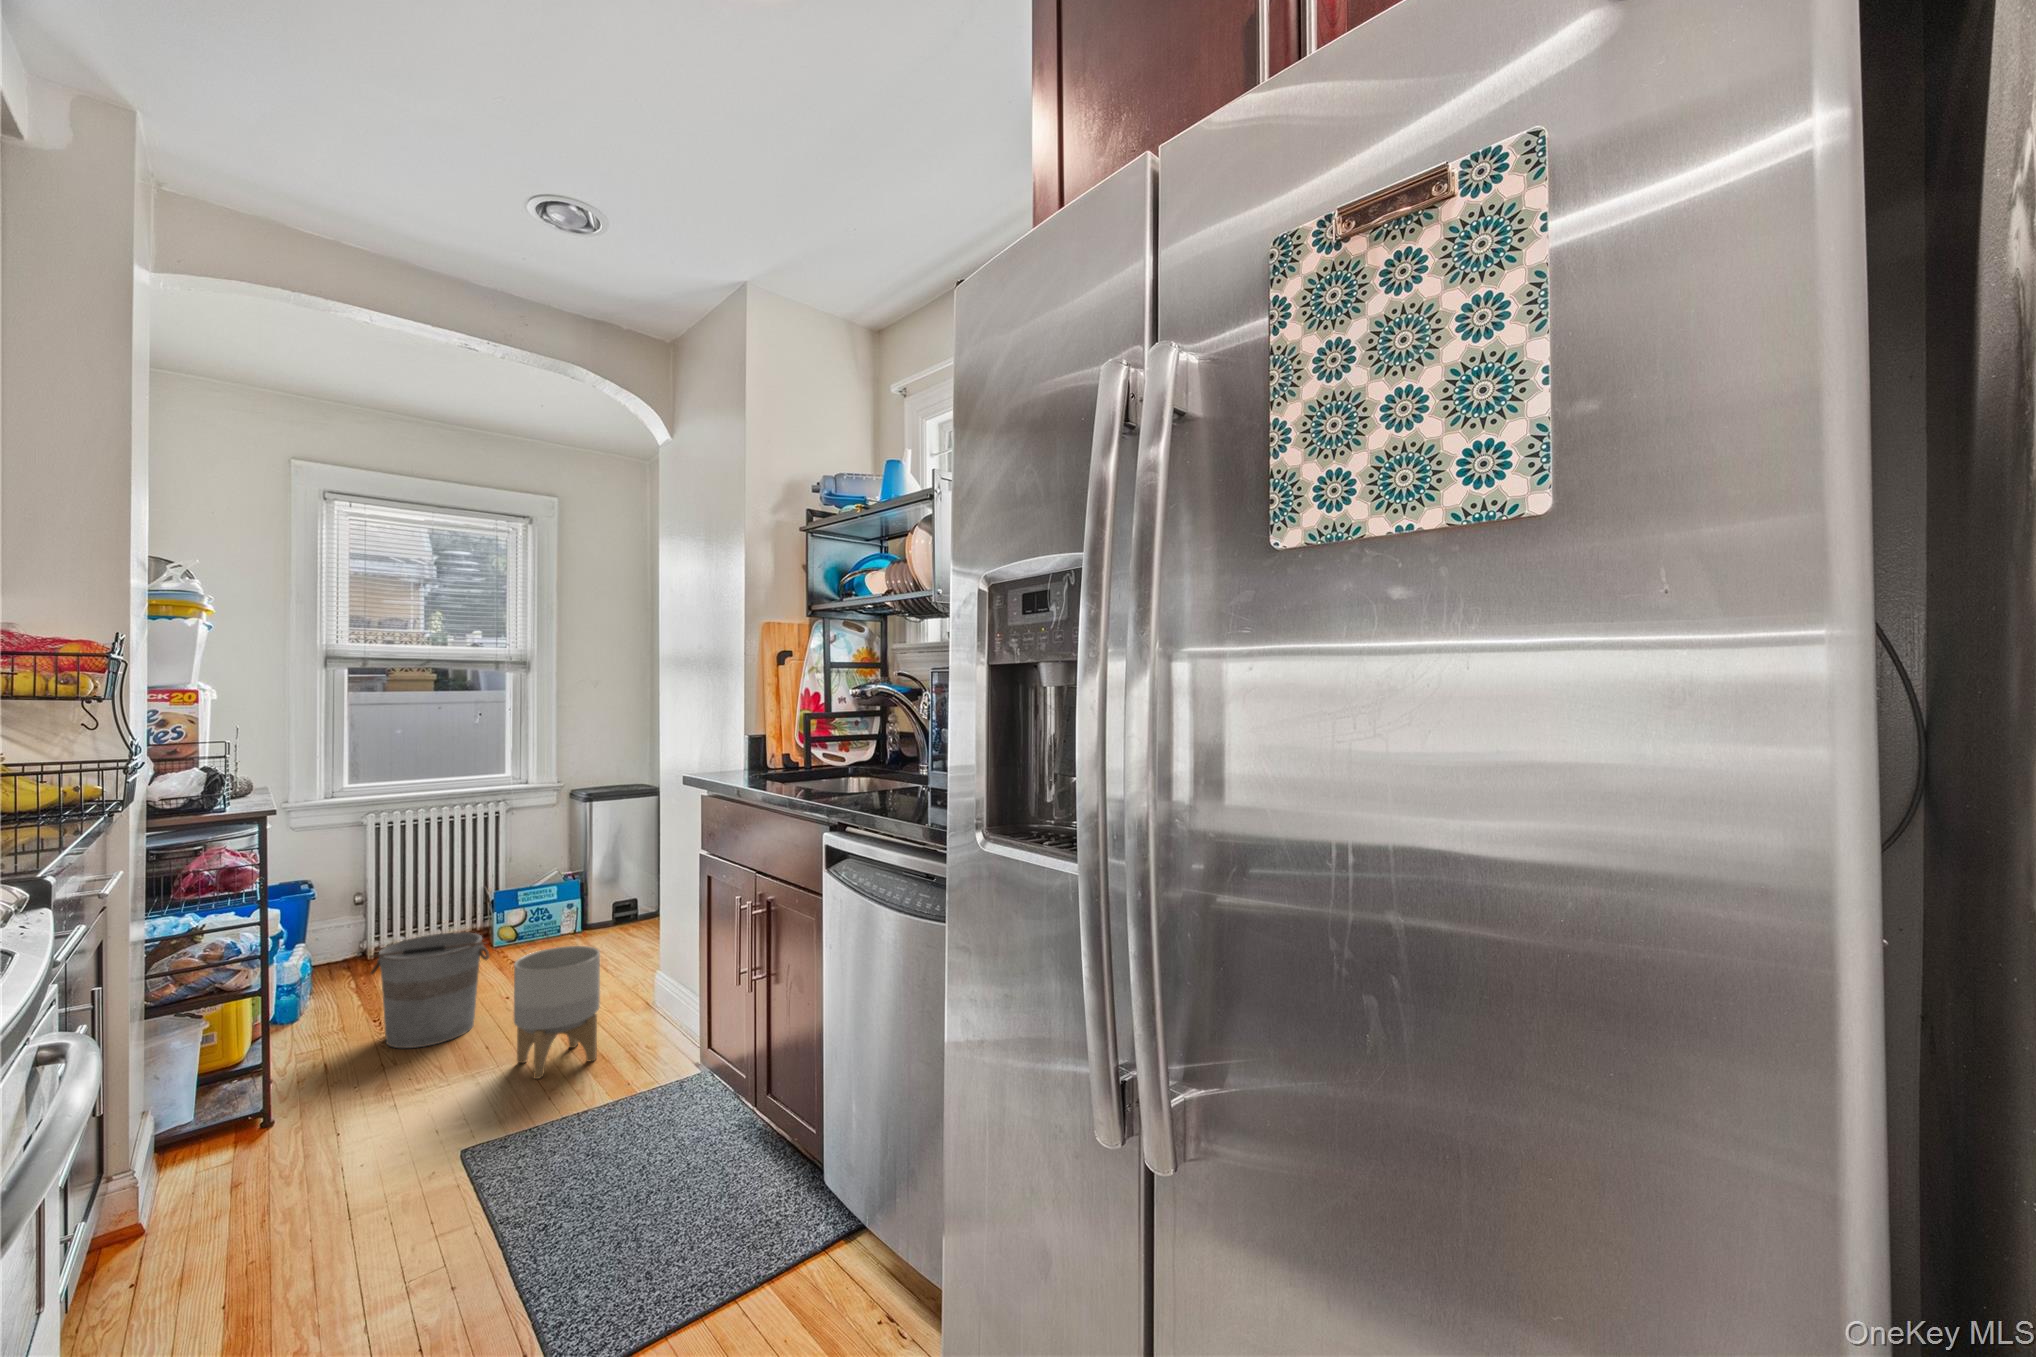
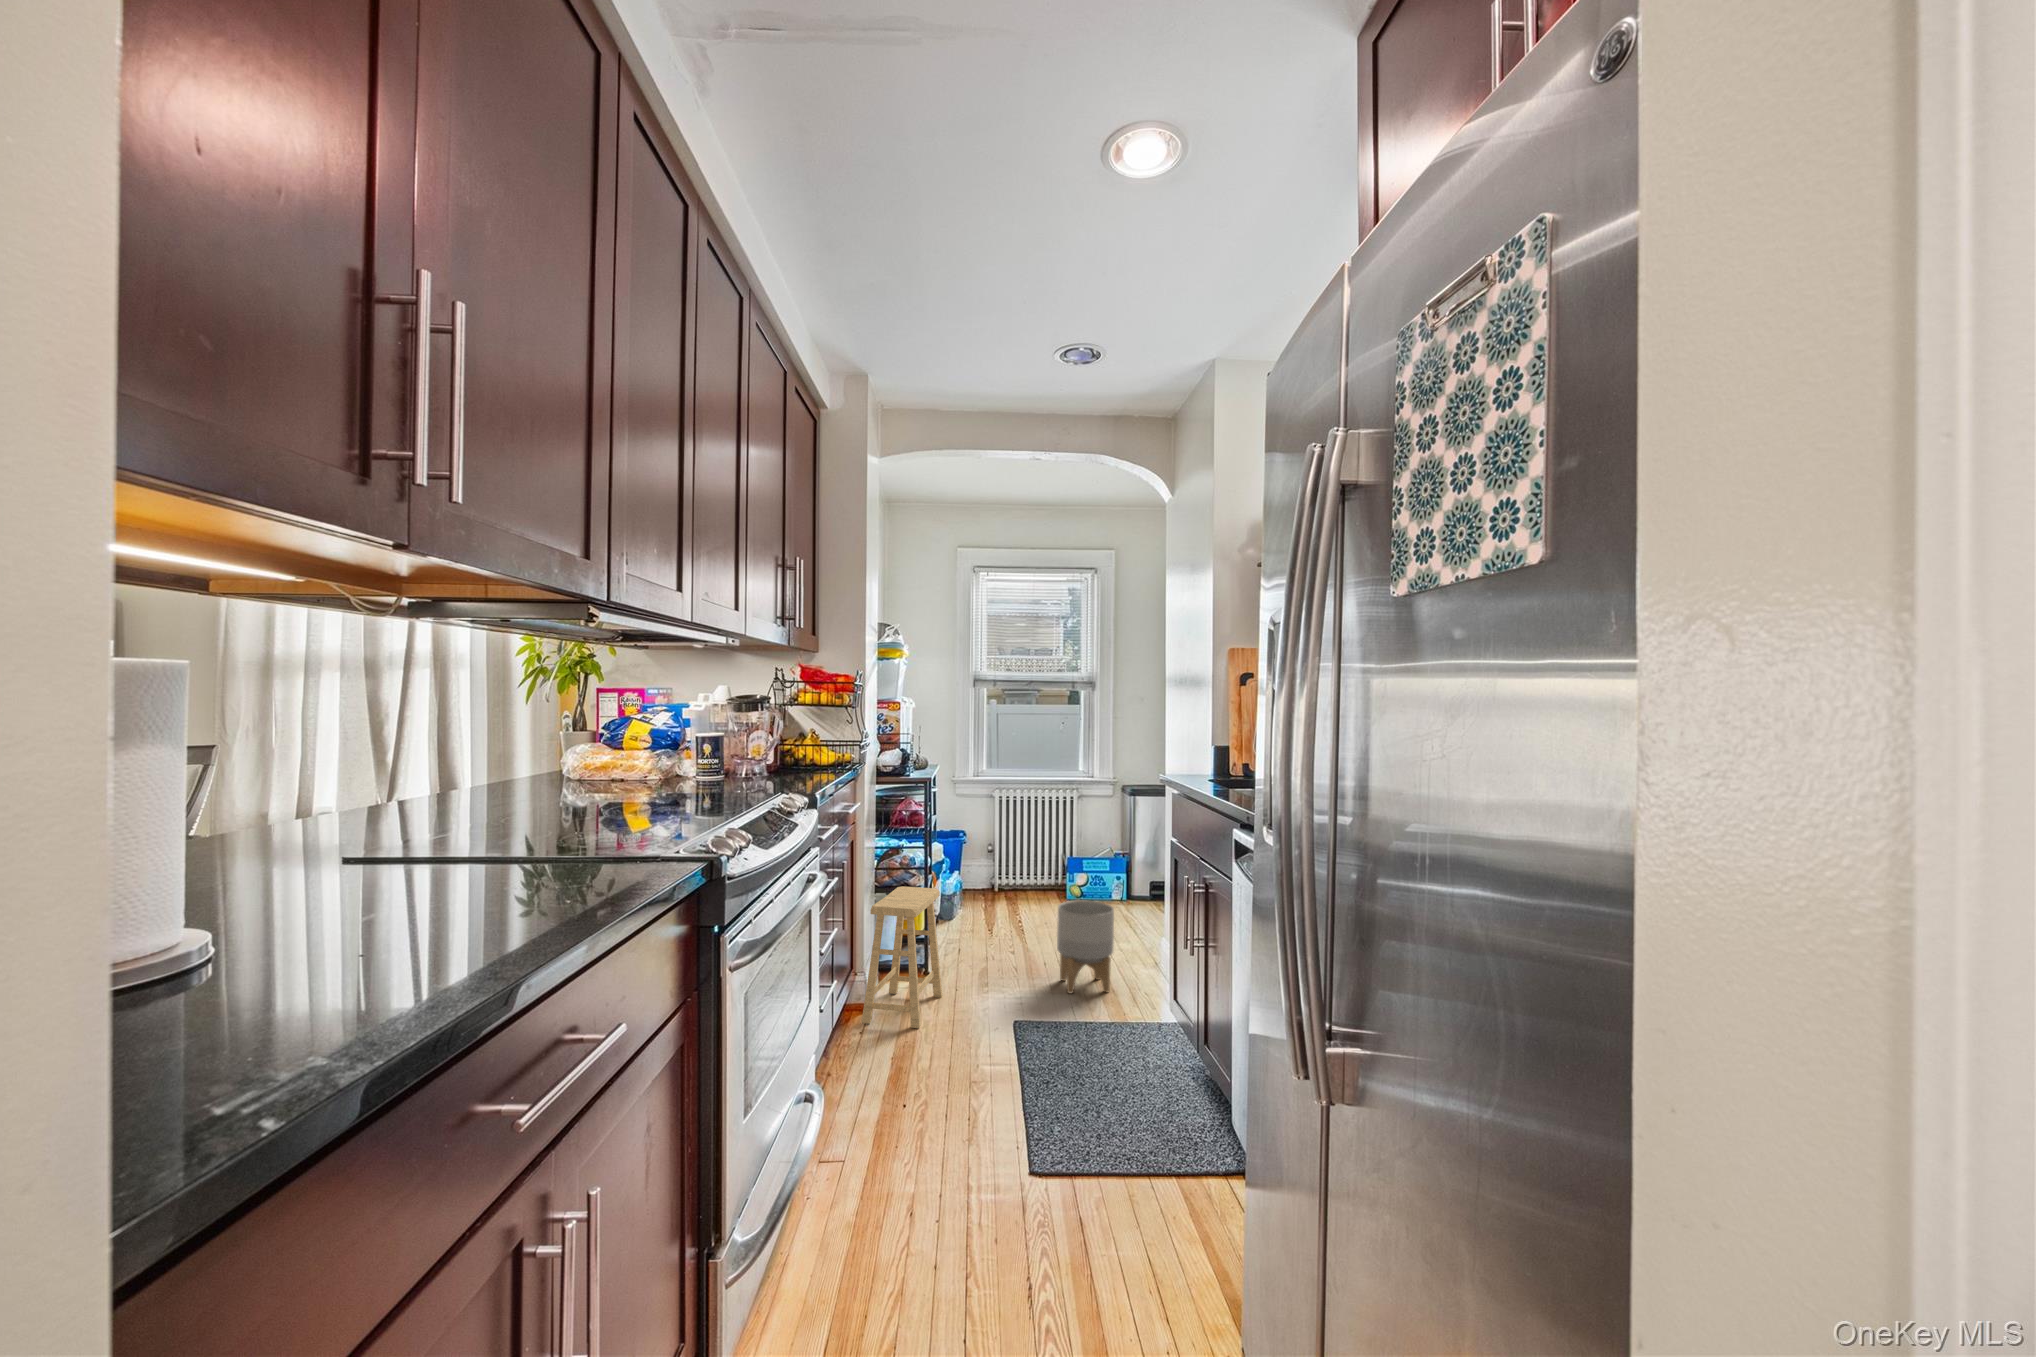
bucket: present [370,932,489,1048] -> none [983,878,1052,954]
footstool: none [134,984,310,1256] -> present [862,886,942,1029]

